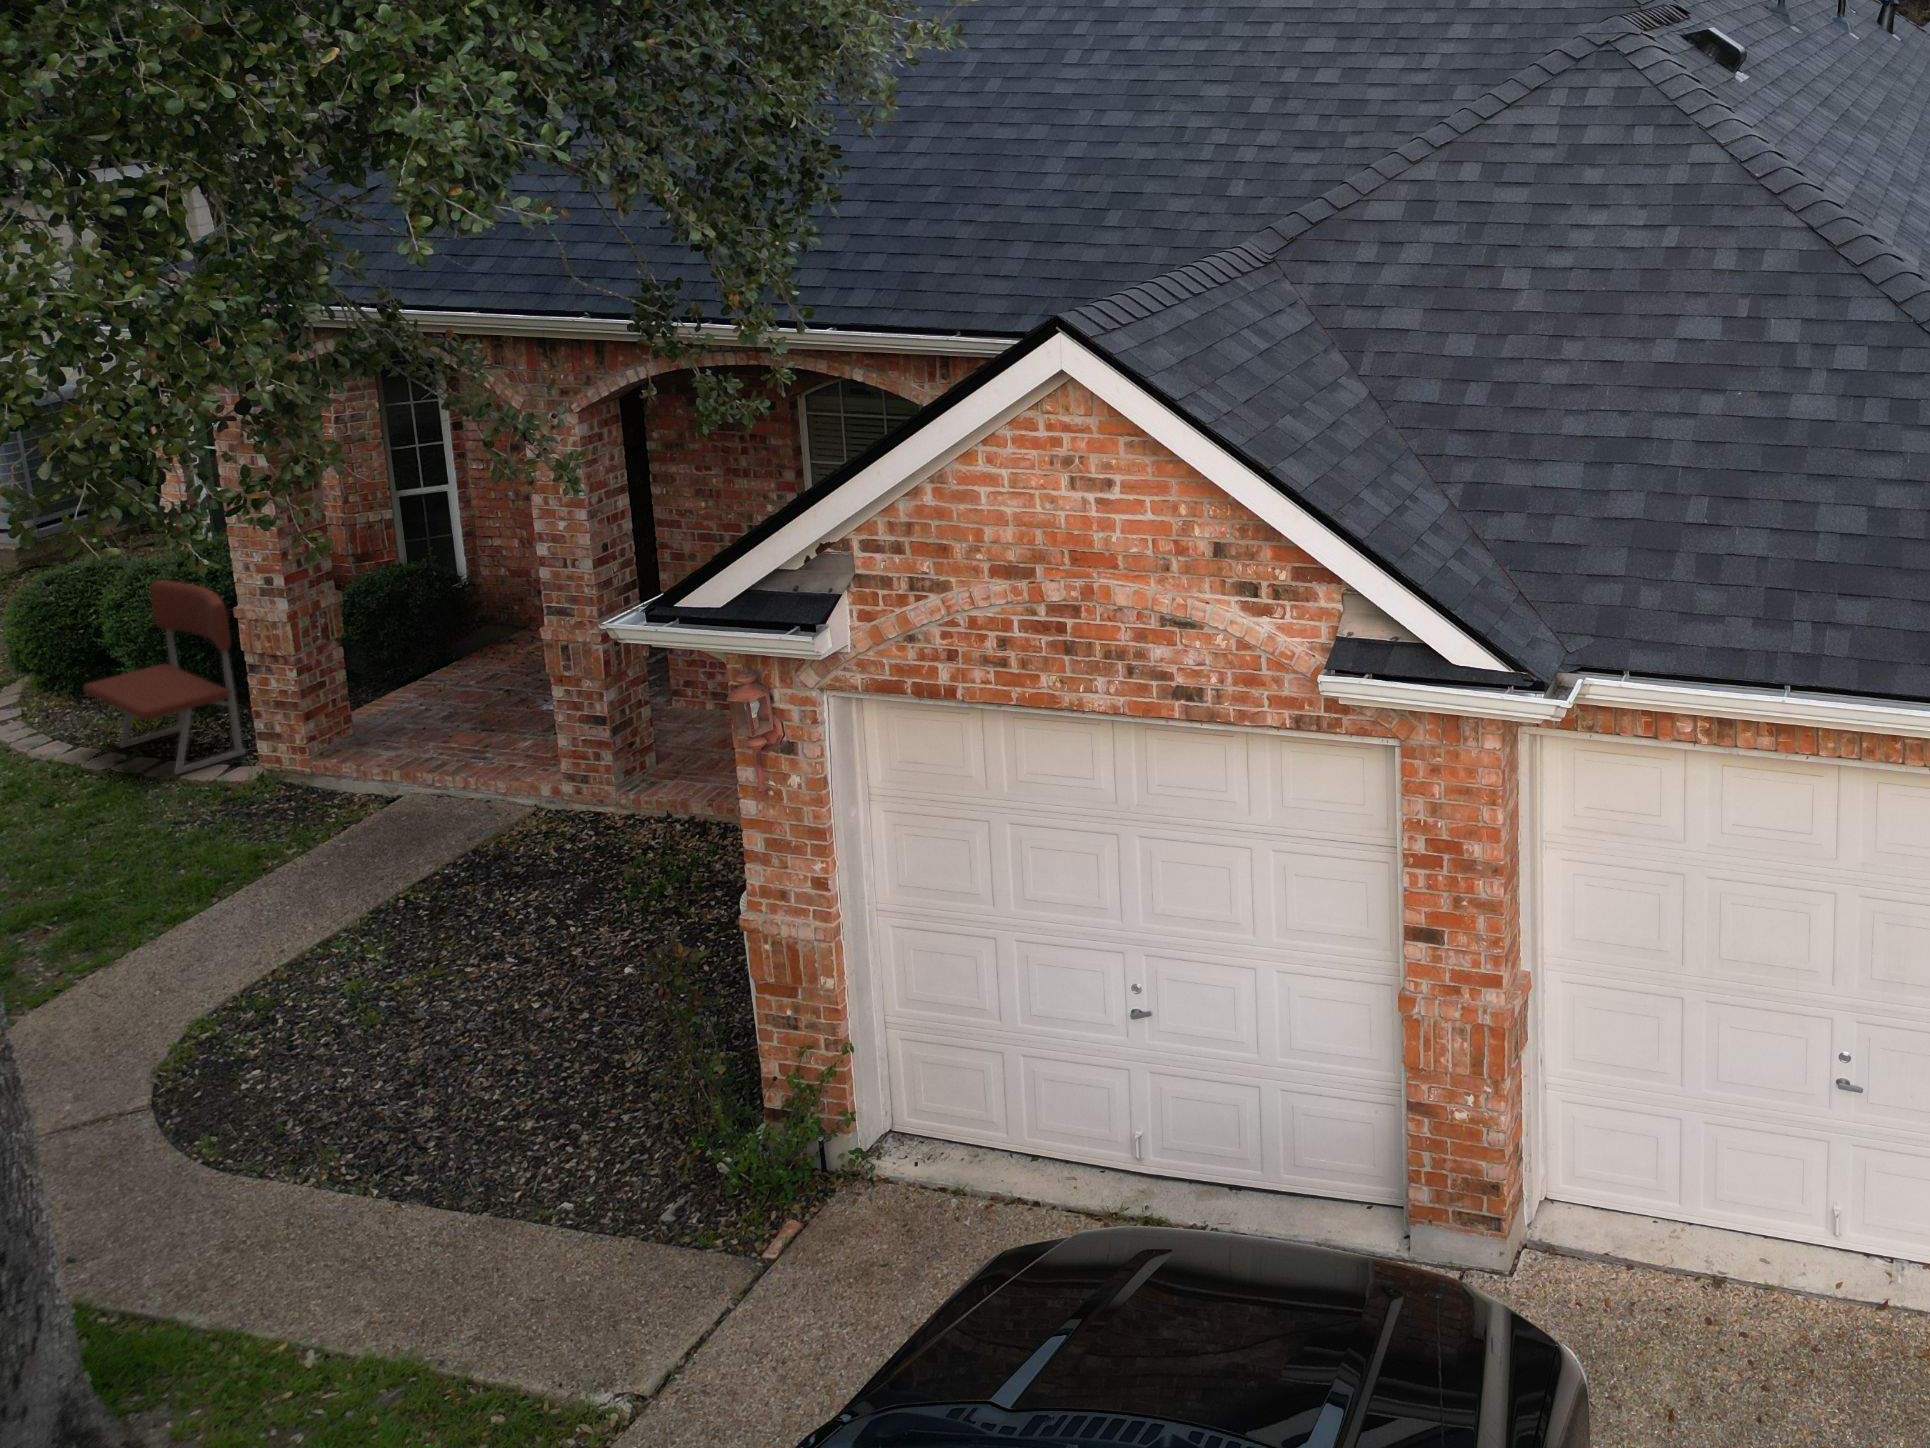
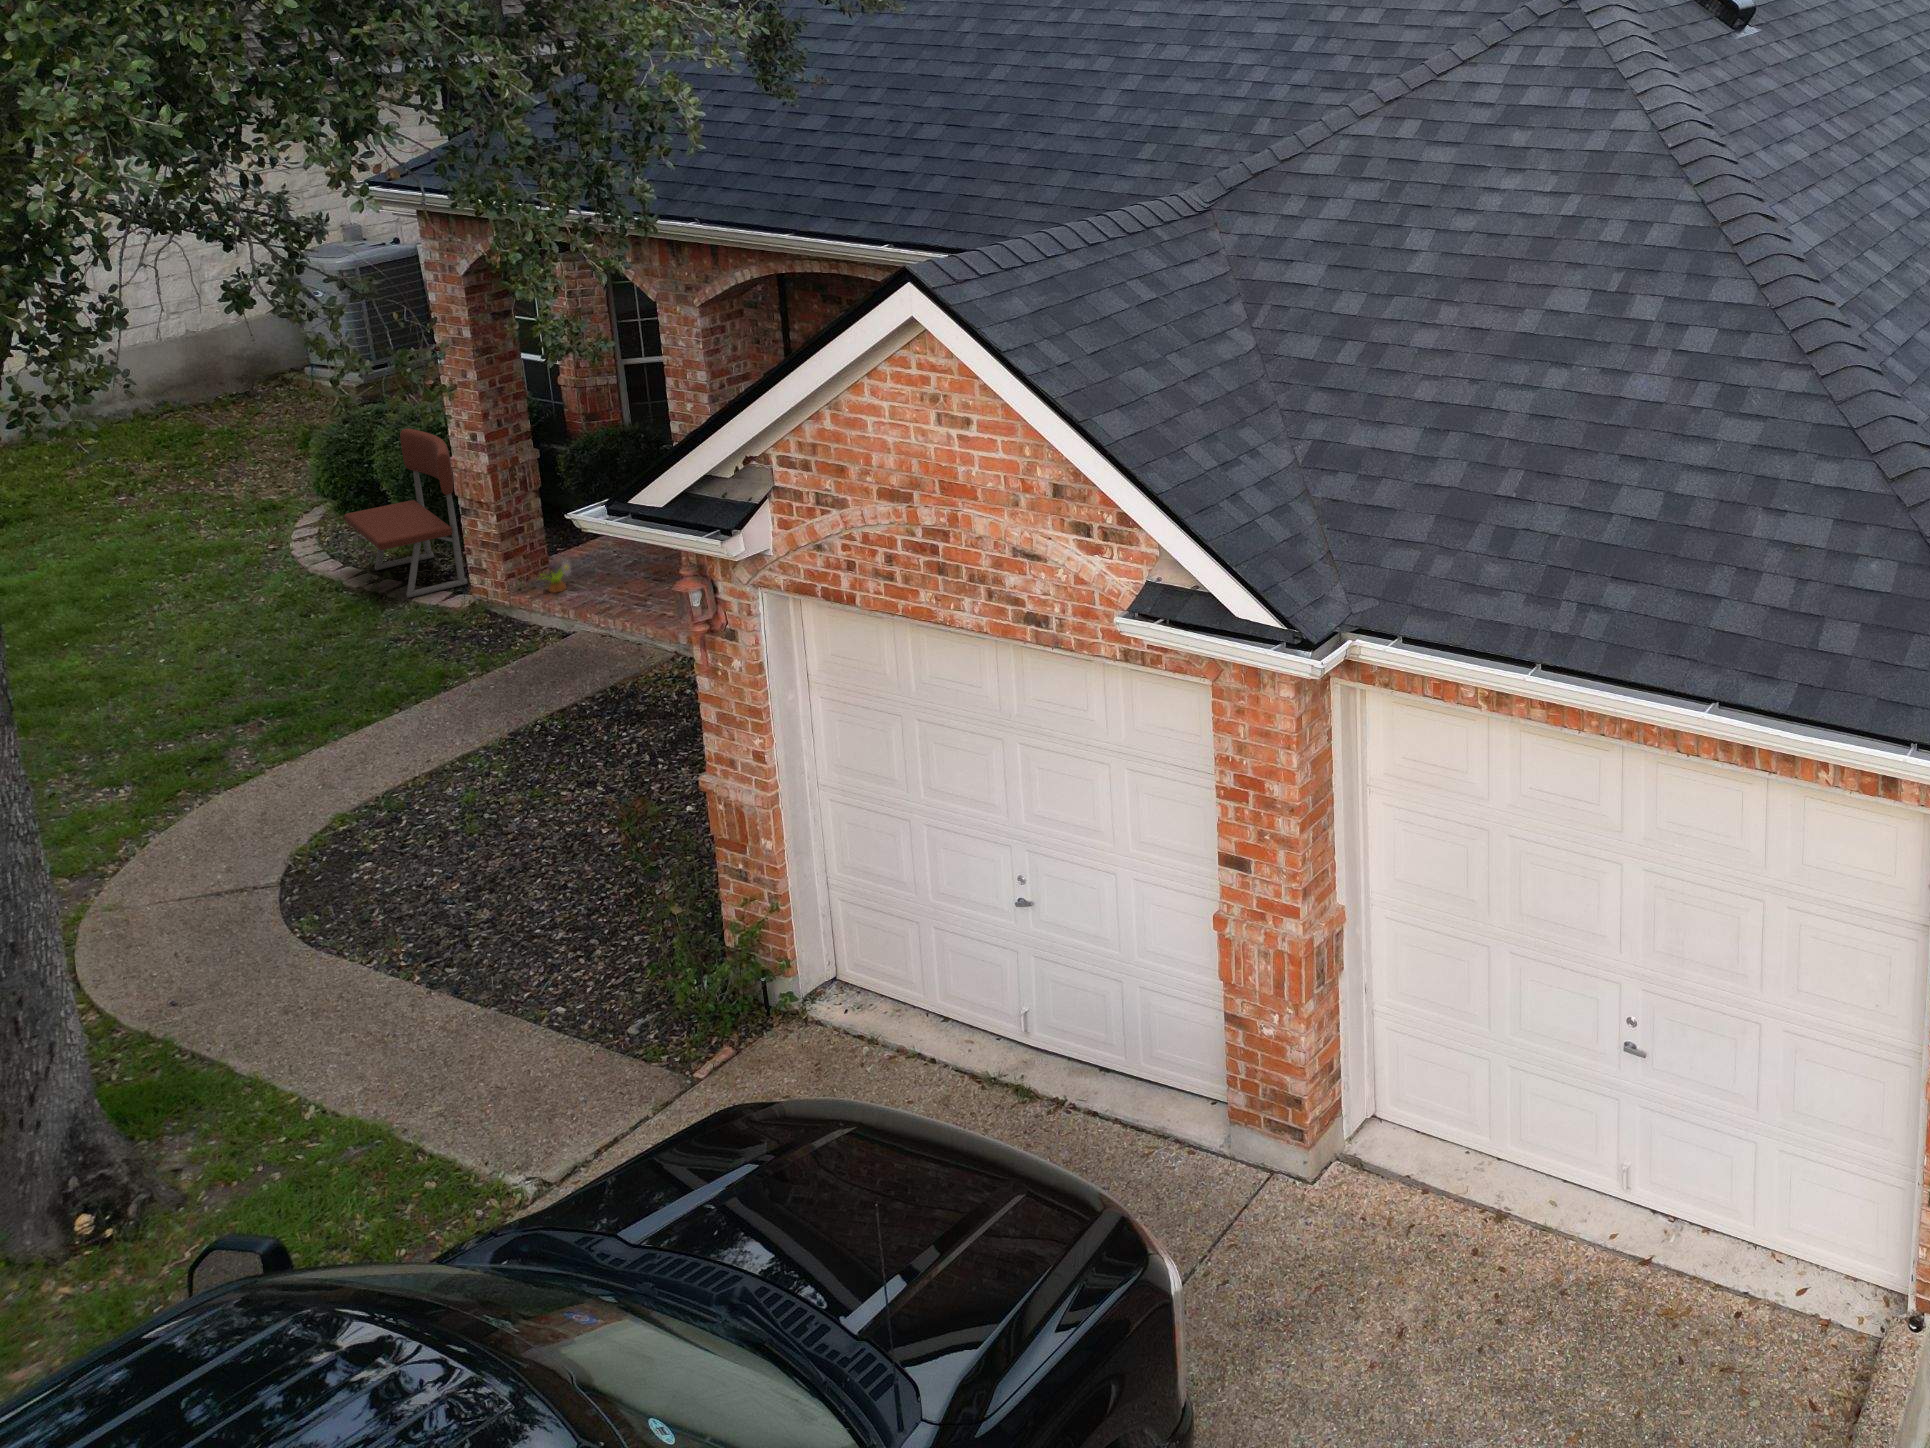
decorative plant: none [339,716,379,755] -> present [540,561,571,592]

